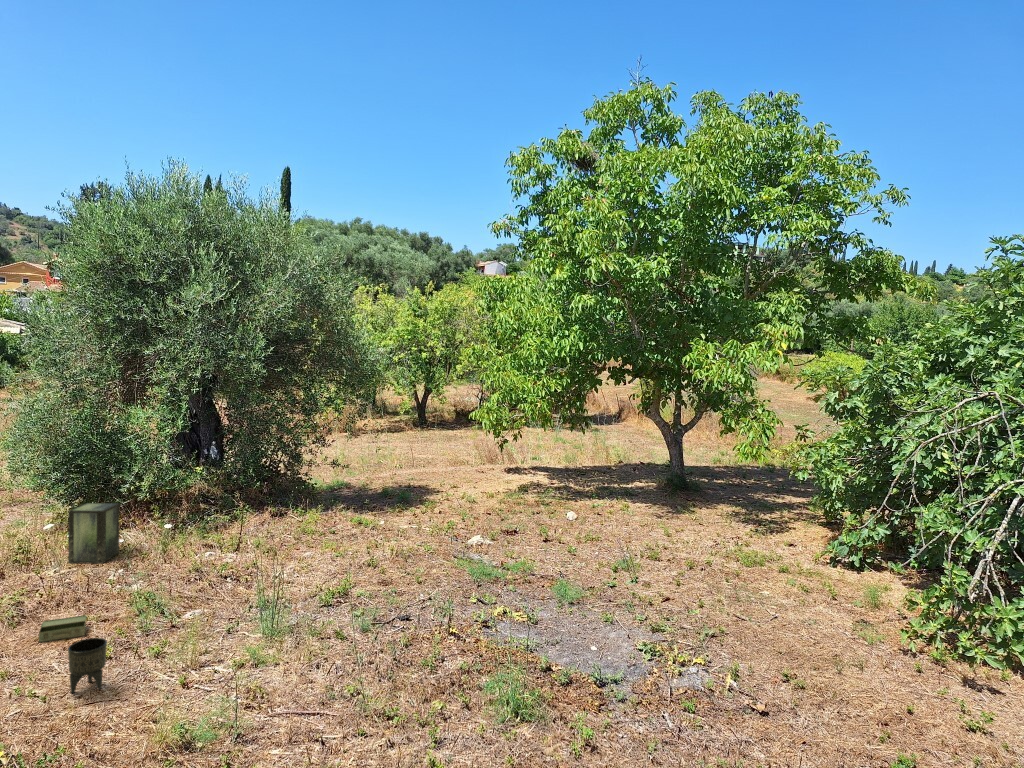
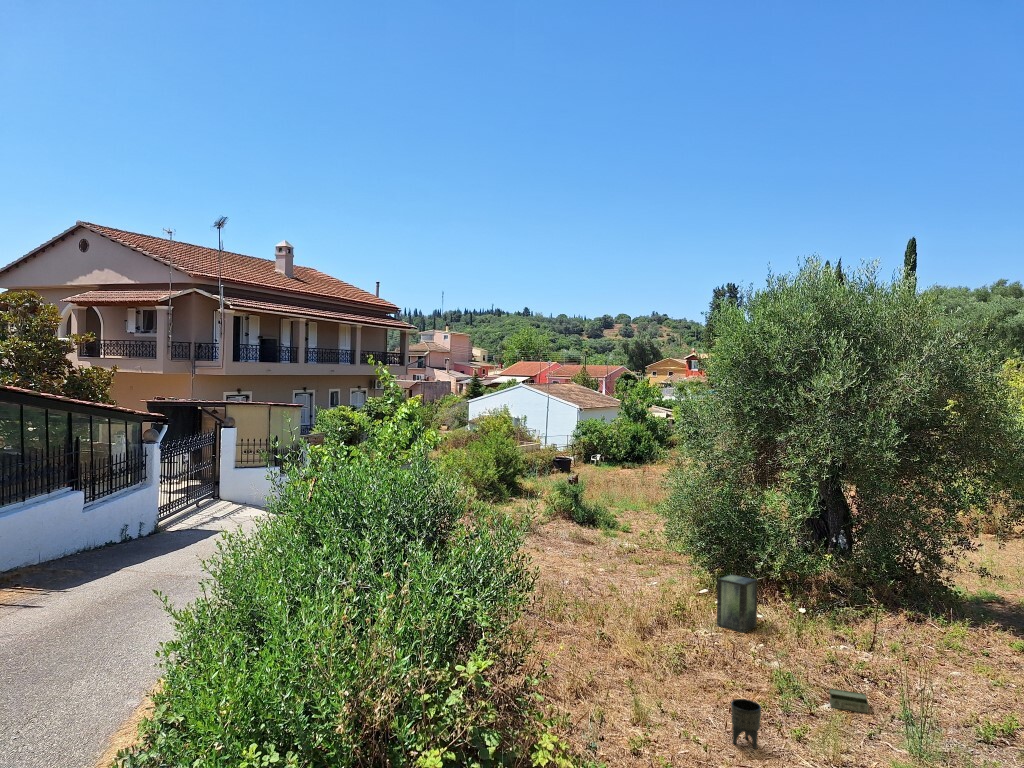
toolbox: present [39,615,87,642] -> present [829,689,869,713]

